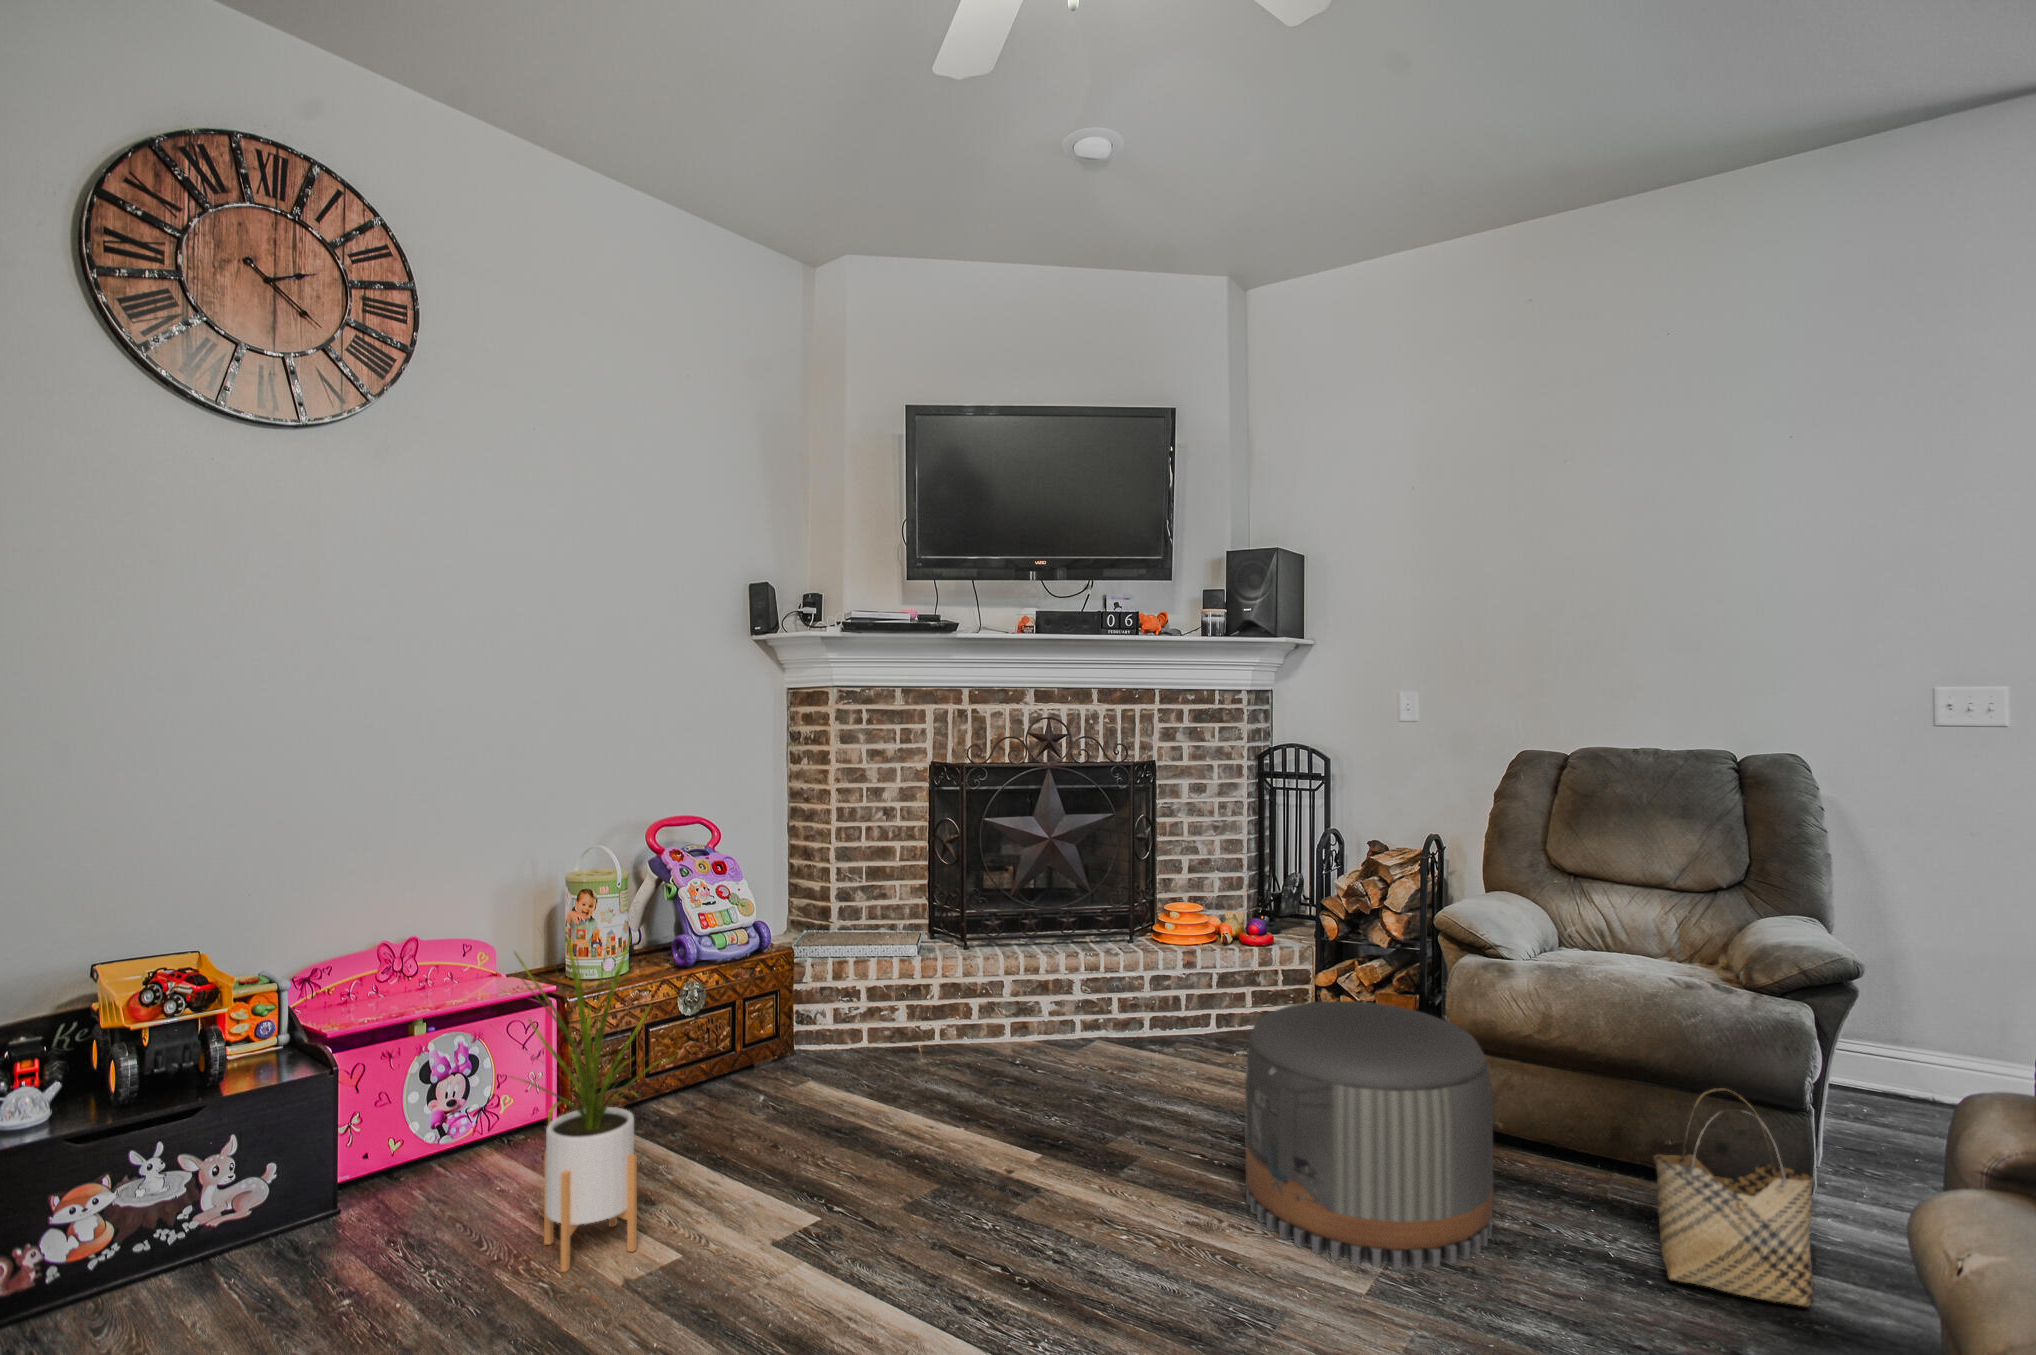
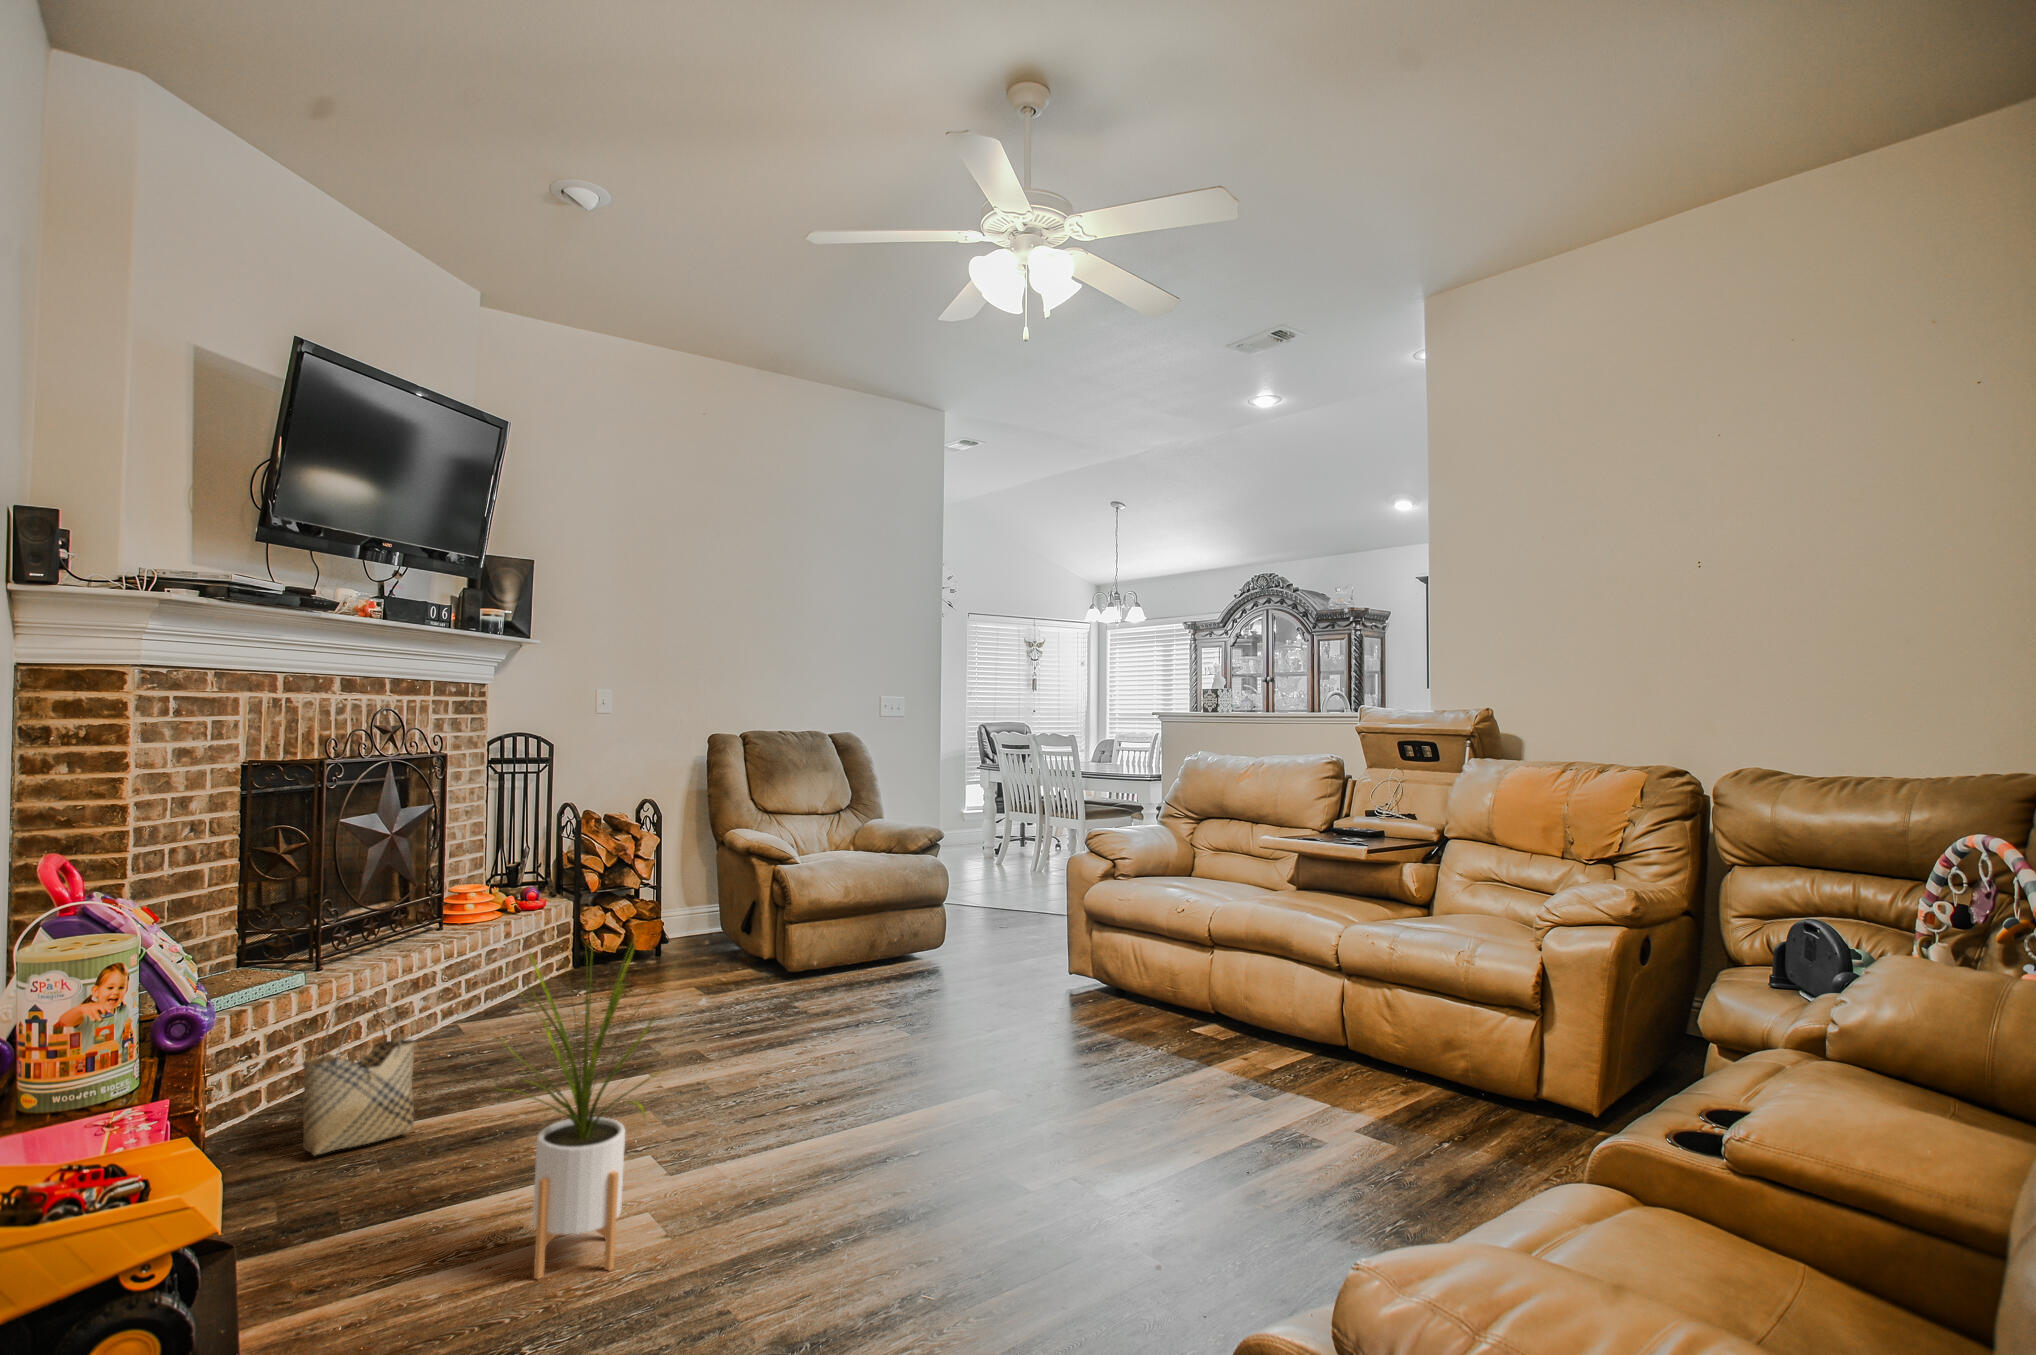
pouf: present [1245,1001,1493,1269] -> none [768,902,921,1052]
woven basket: present [1654,1088,1813,1307] -> present [303,995,415,1155]

